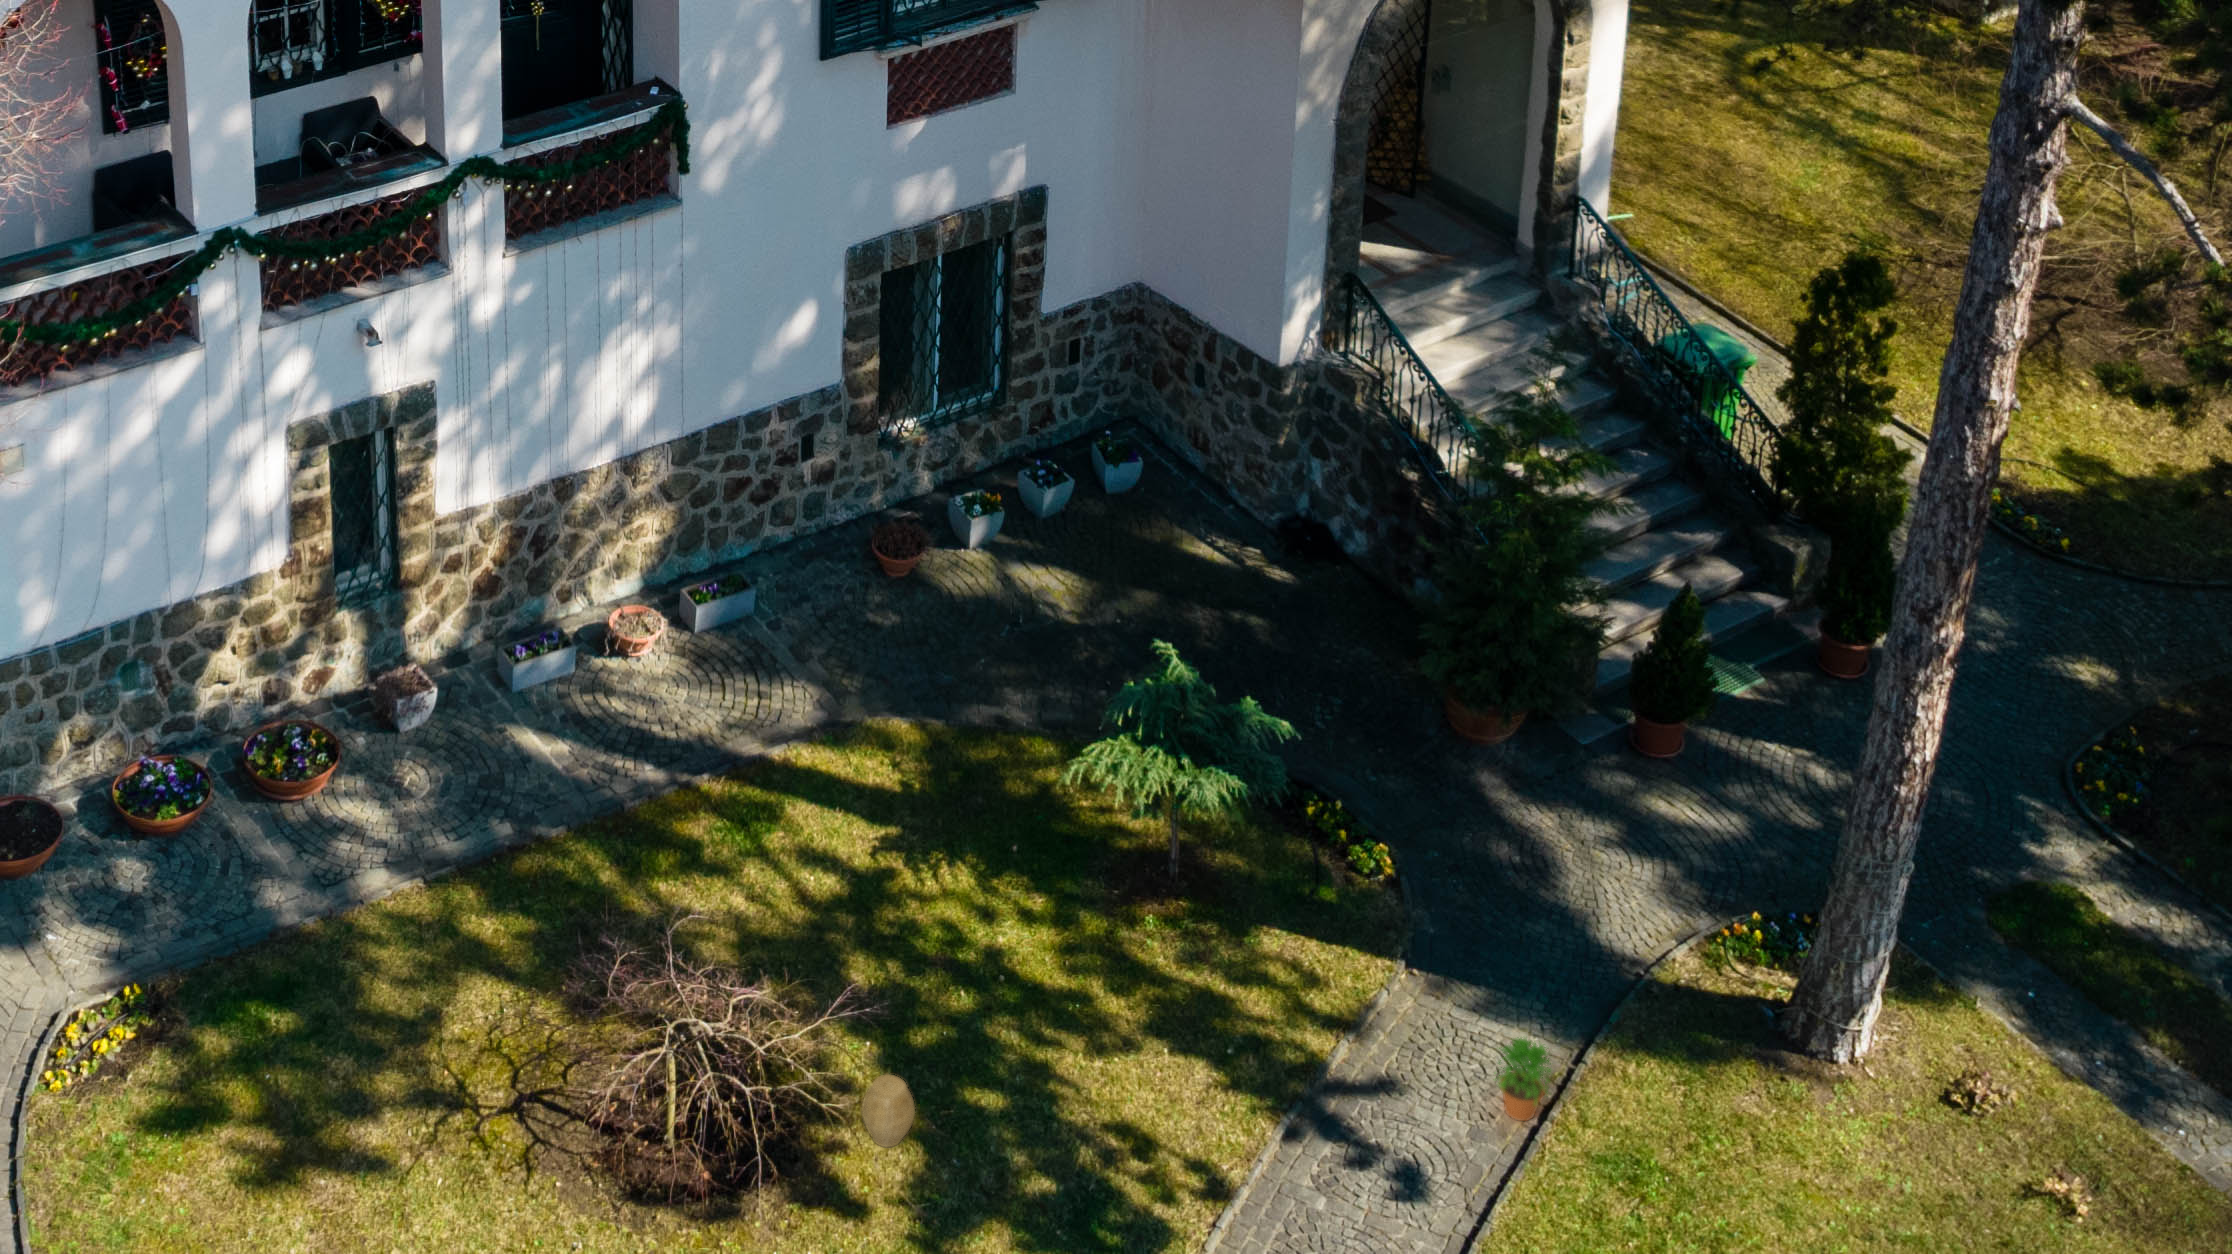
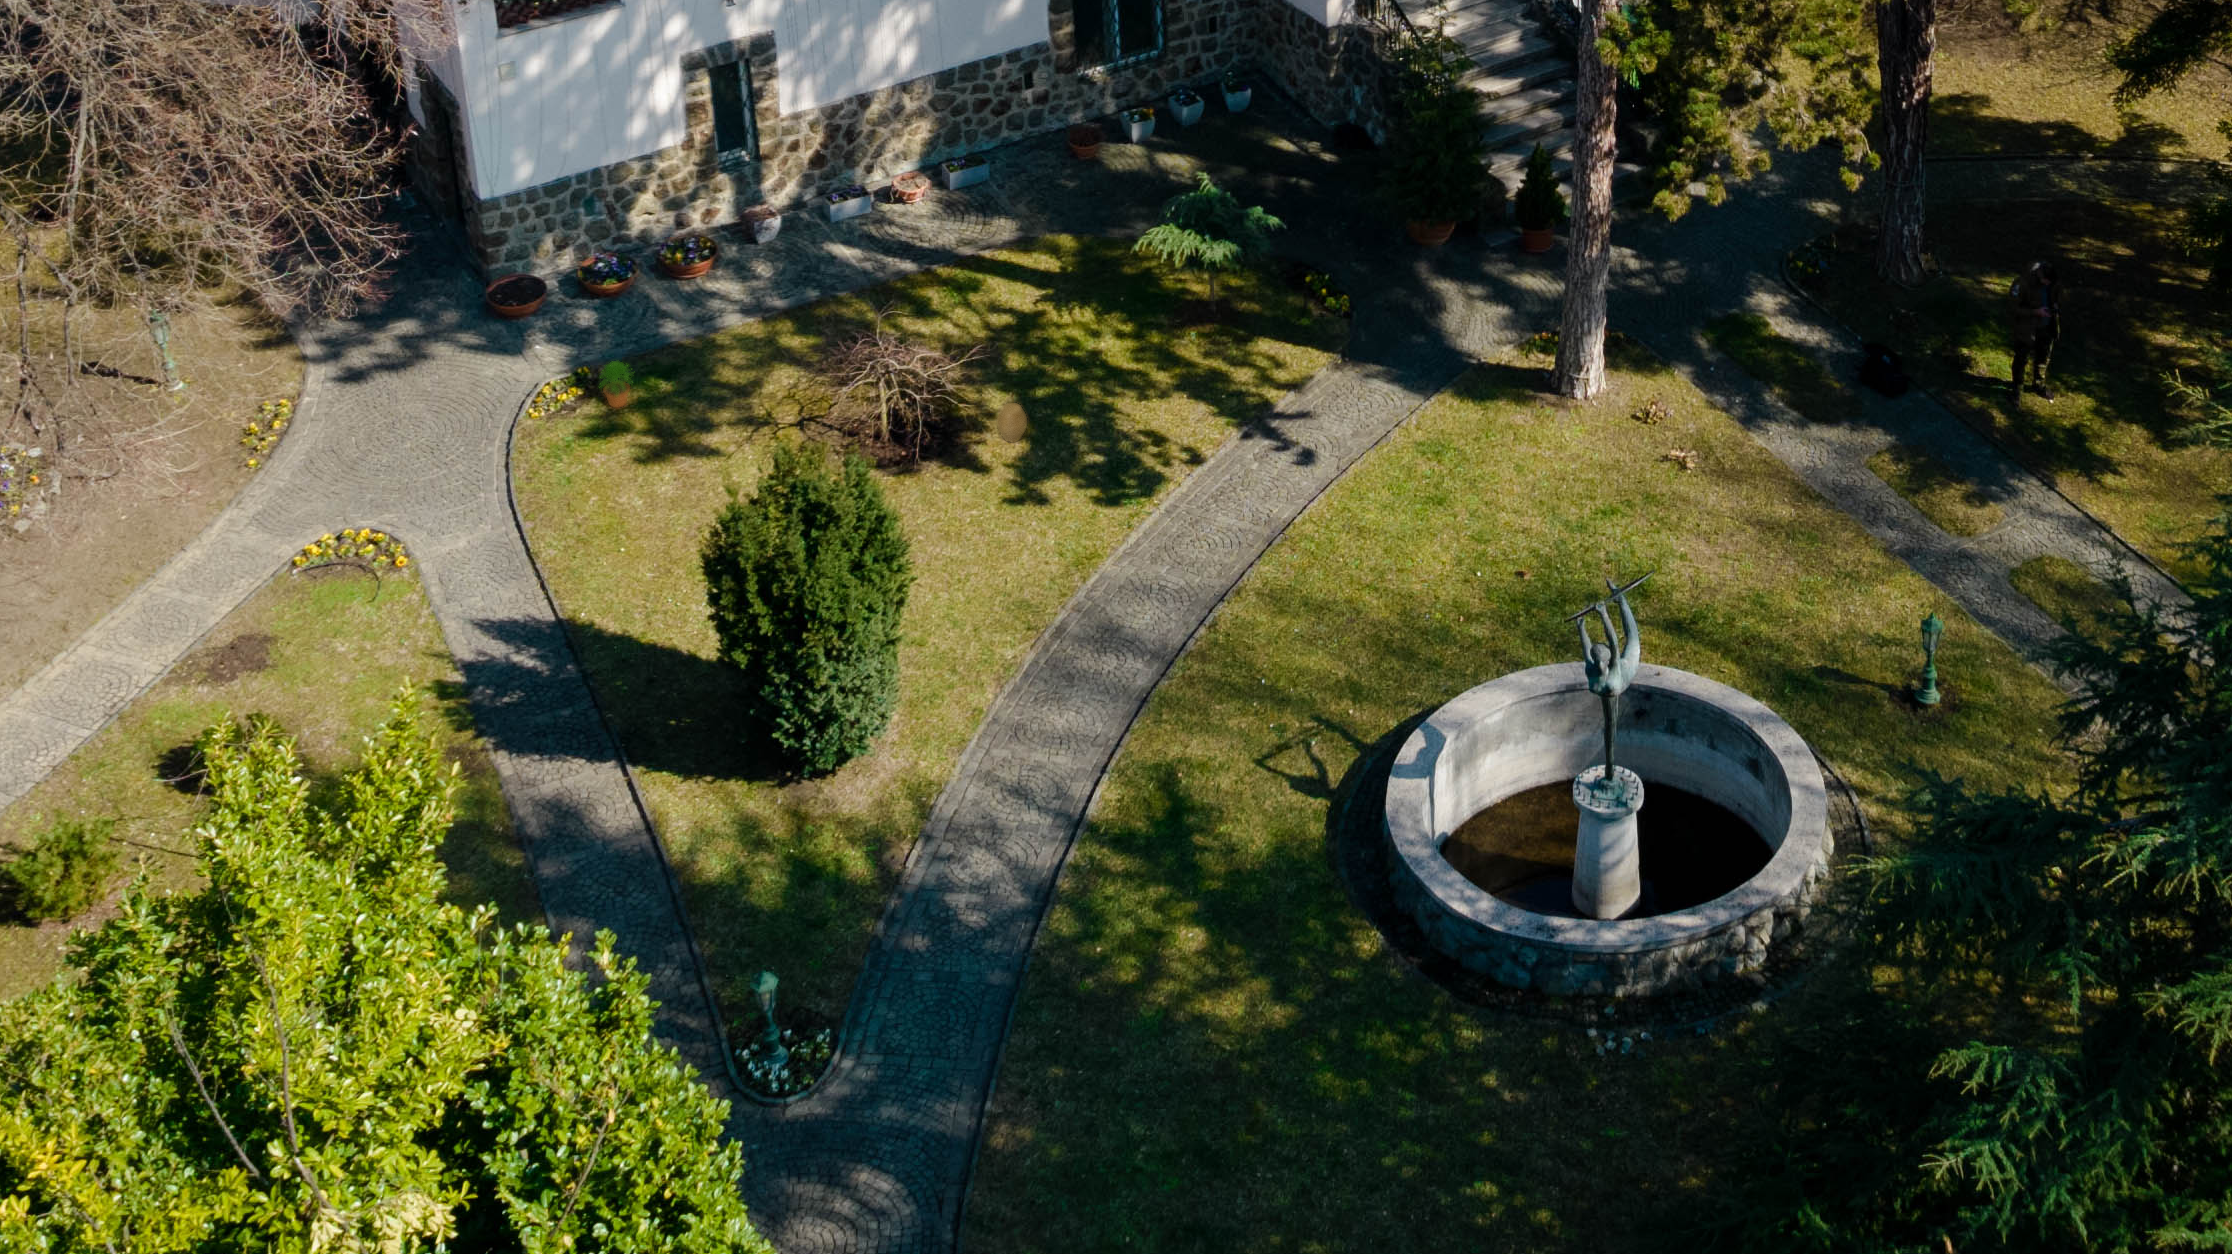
potted plant: present [1495,1037,1551,1121] -> present [599,362,633,408]

